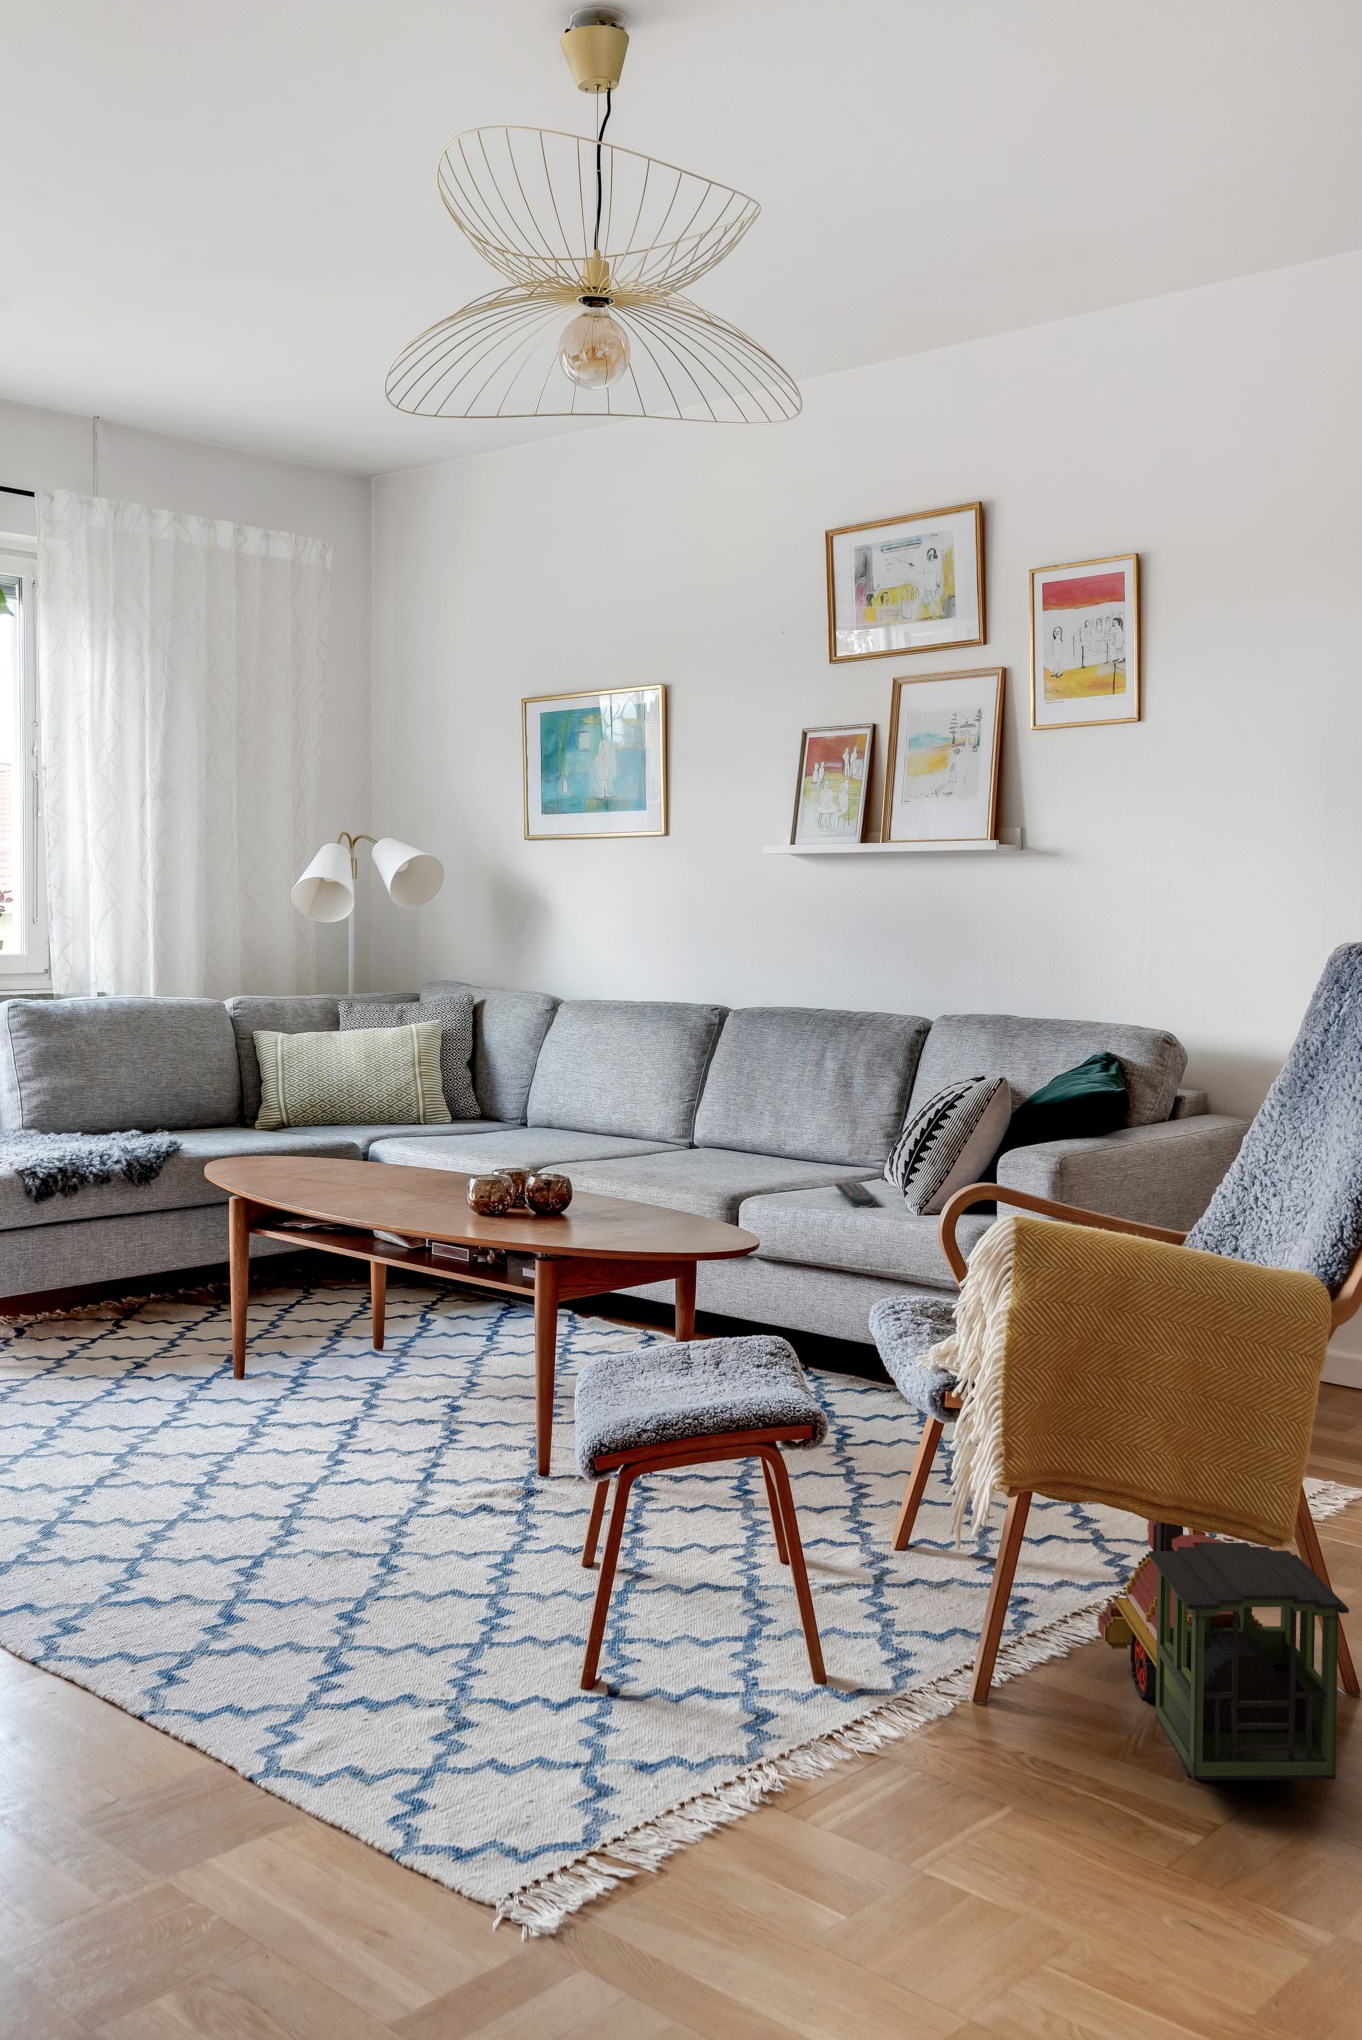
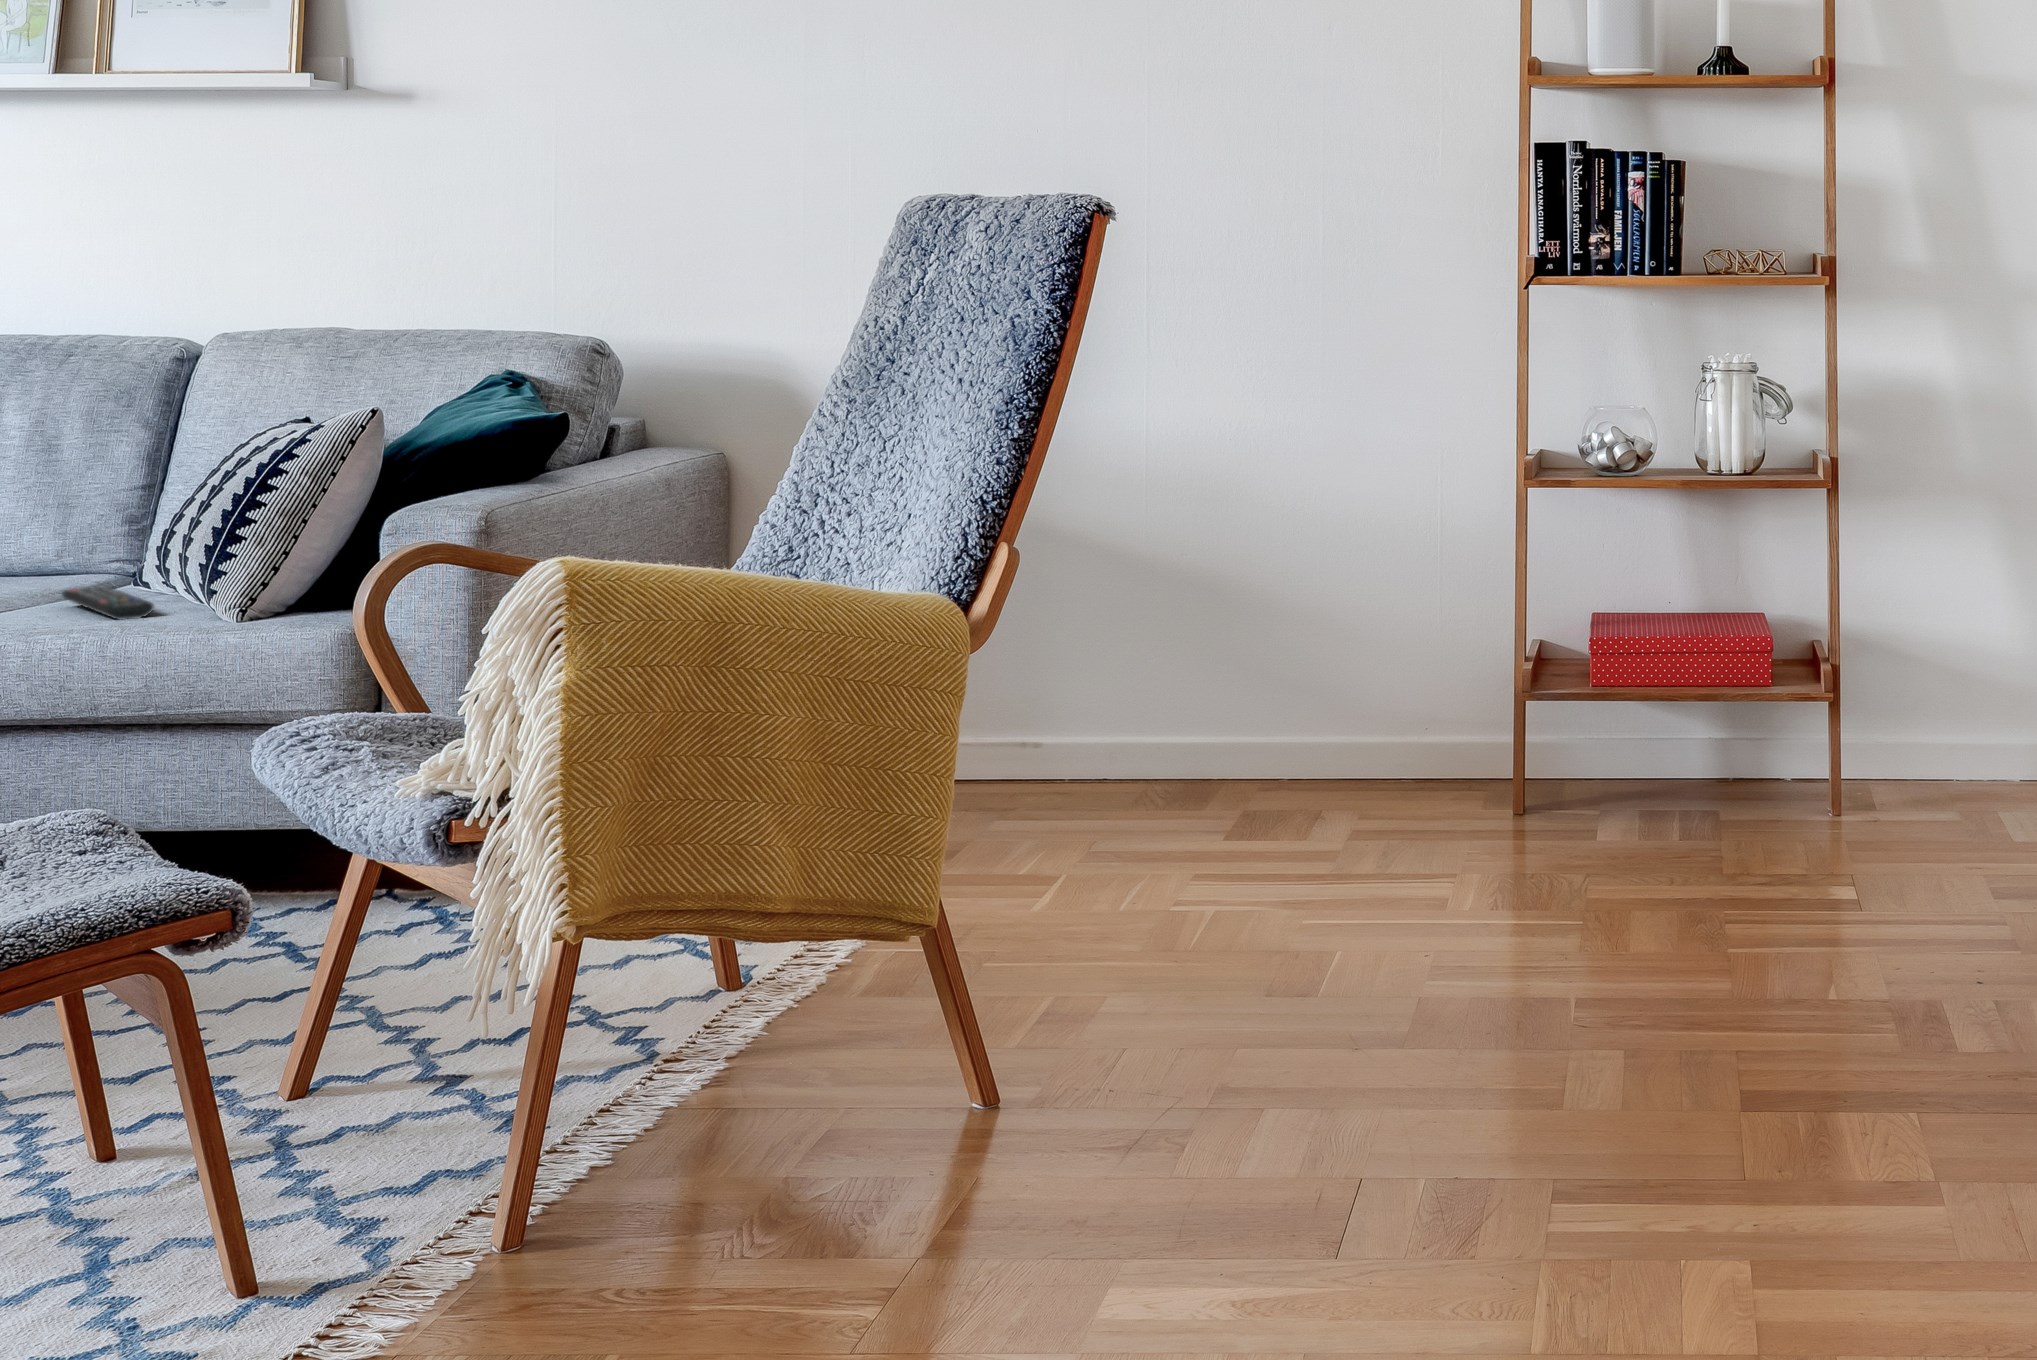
toy train: present [1098,1520,1349,1780] -> none [660,877,1038,1245]

